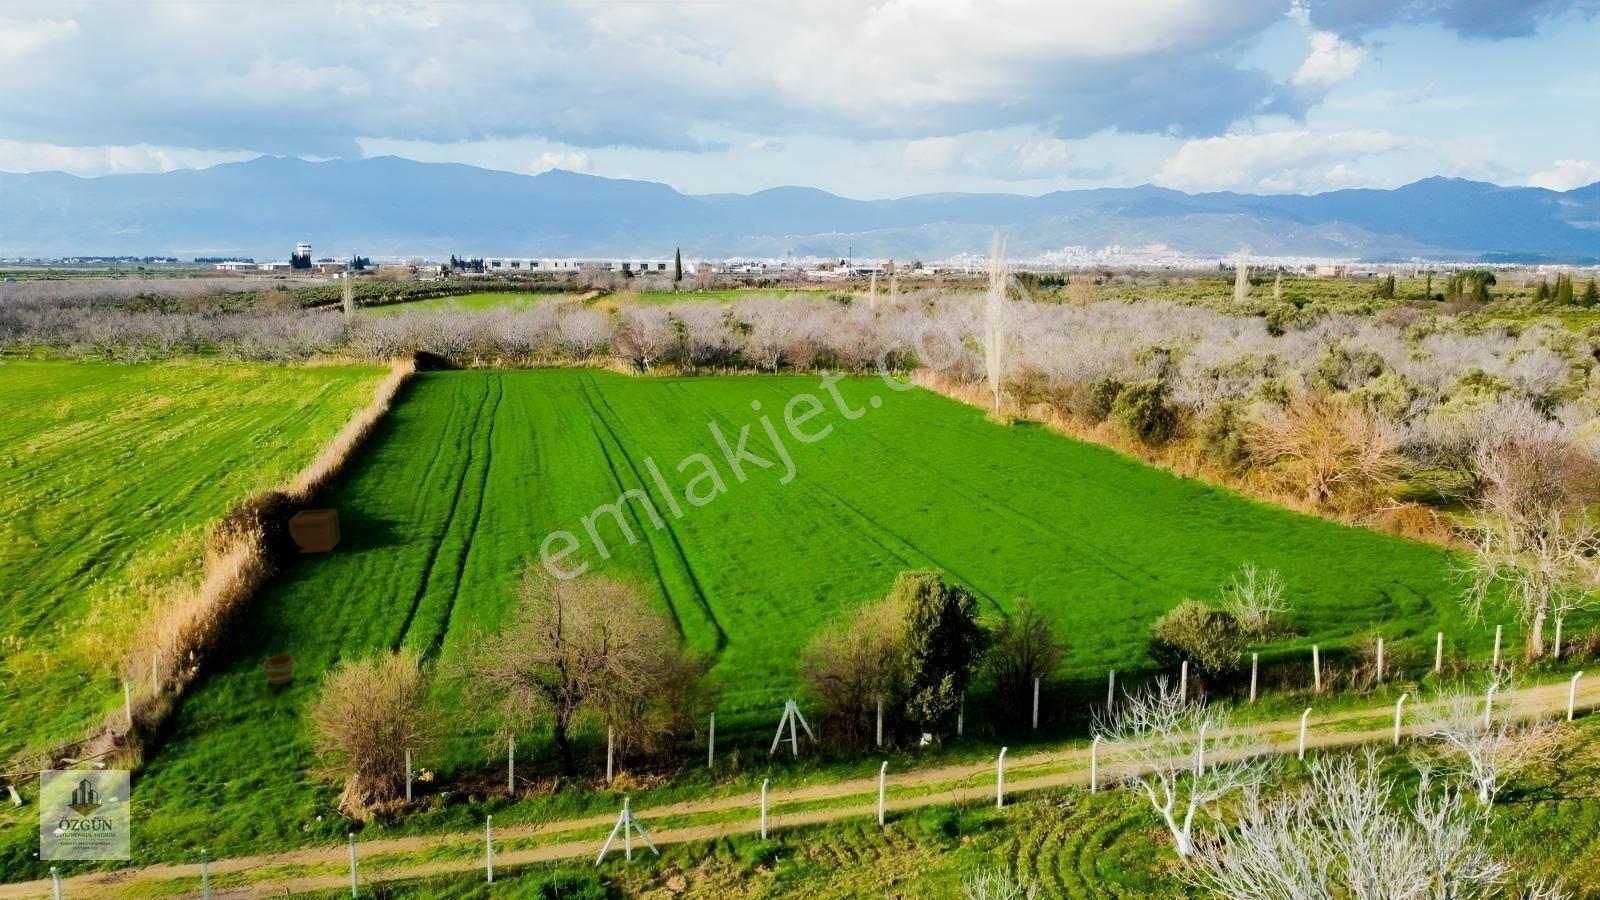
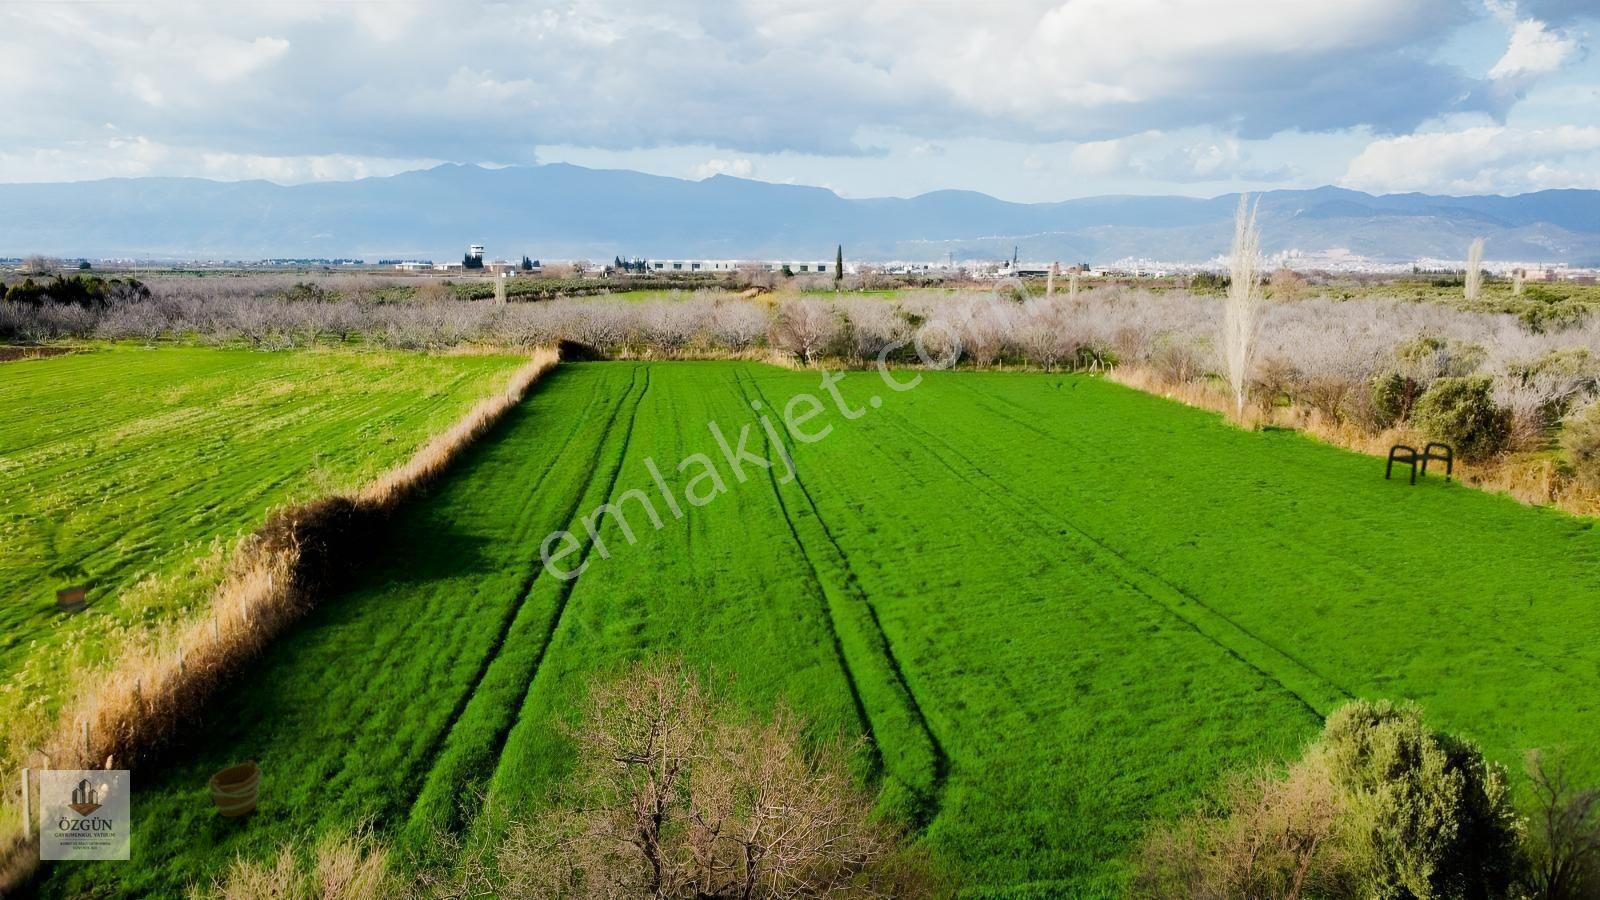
bench: none [1043,433,1085,463] -> present [1385,442,1453,485]
wooden crate: present [289,509,340,553] -> none [341,520,412,580]
potted tree: none [69,547,102,583] -> present [49,564,90,612]

